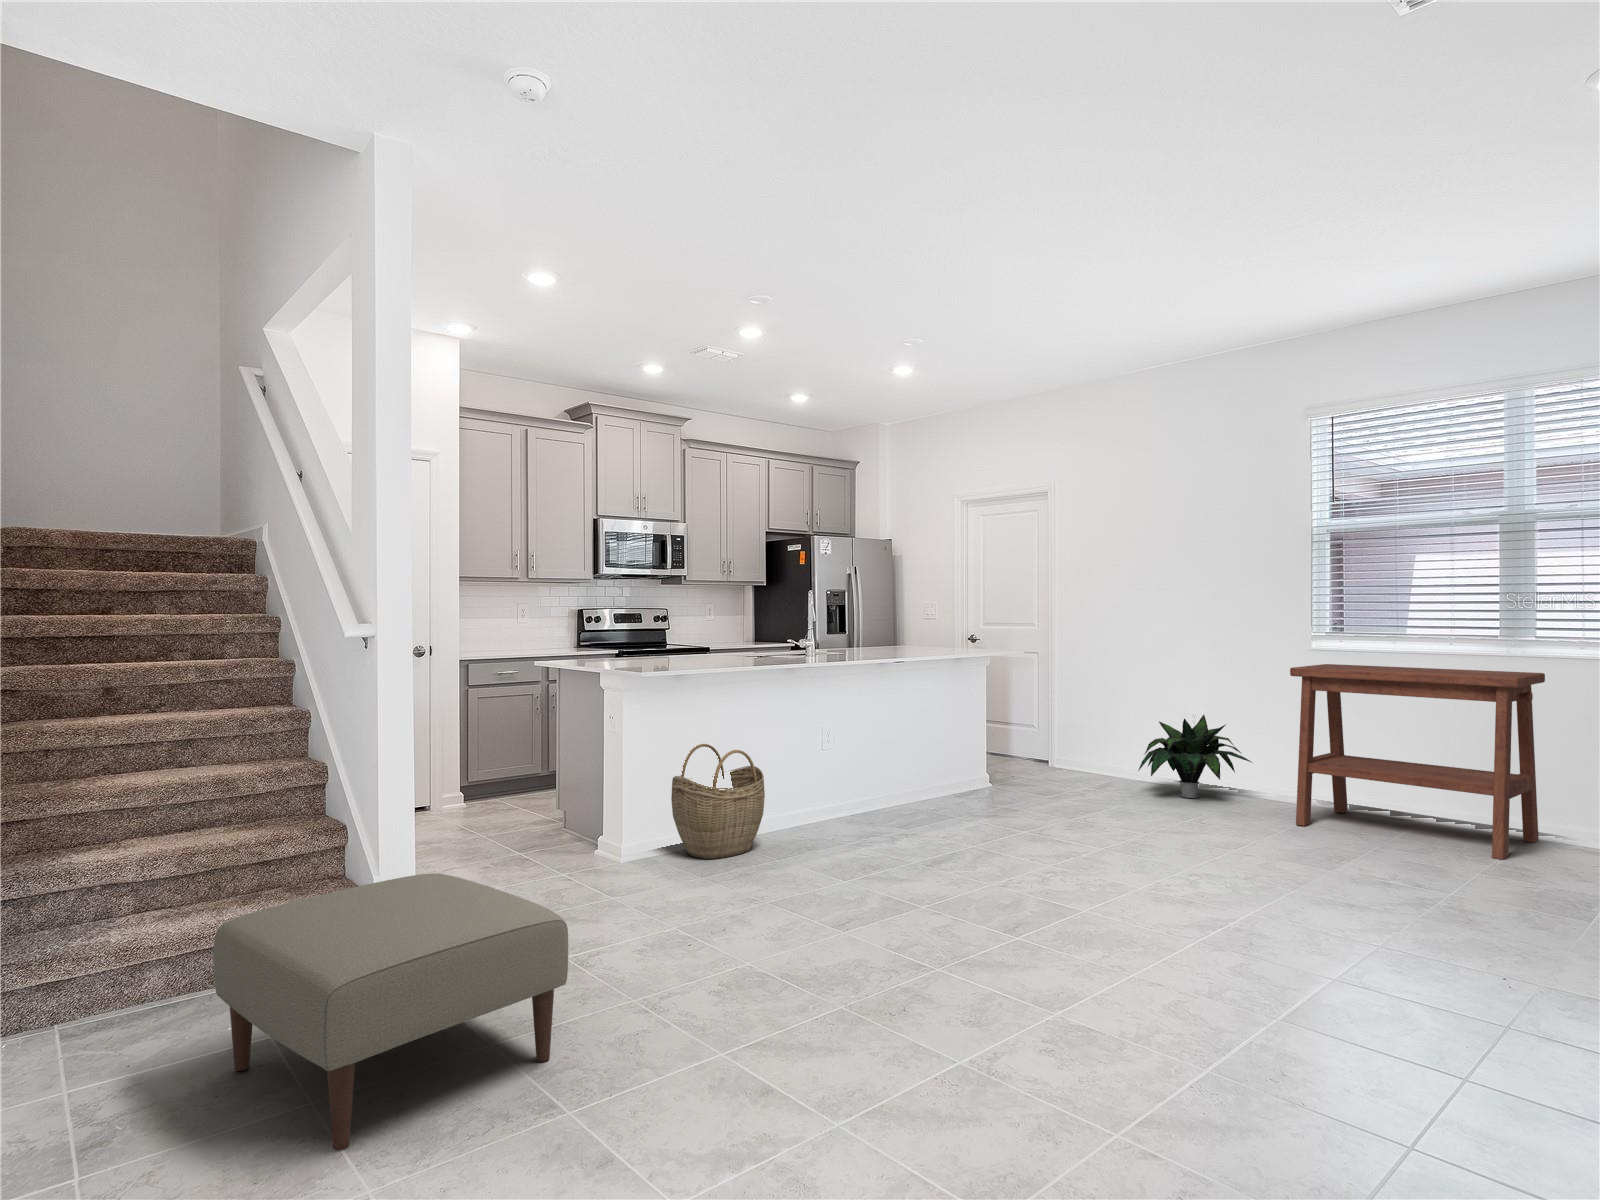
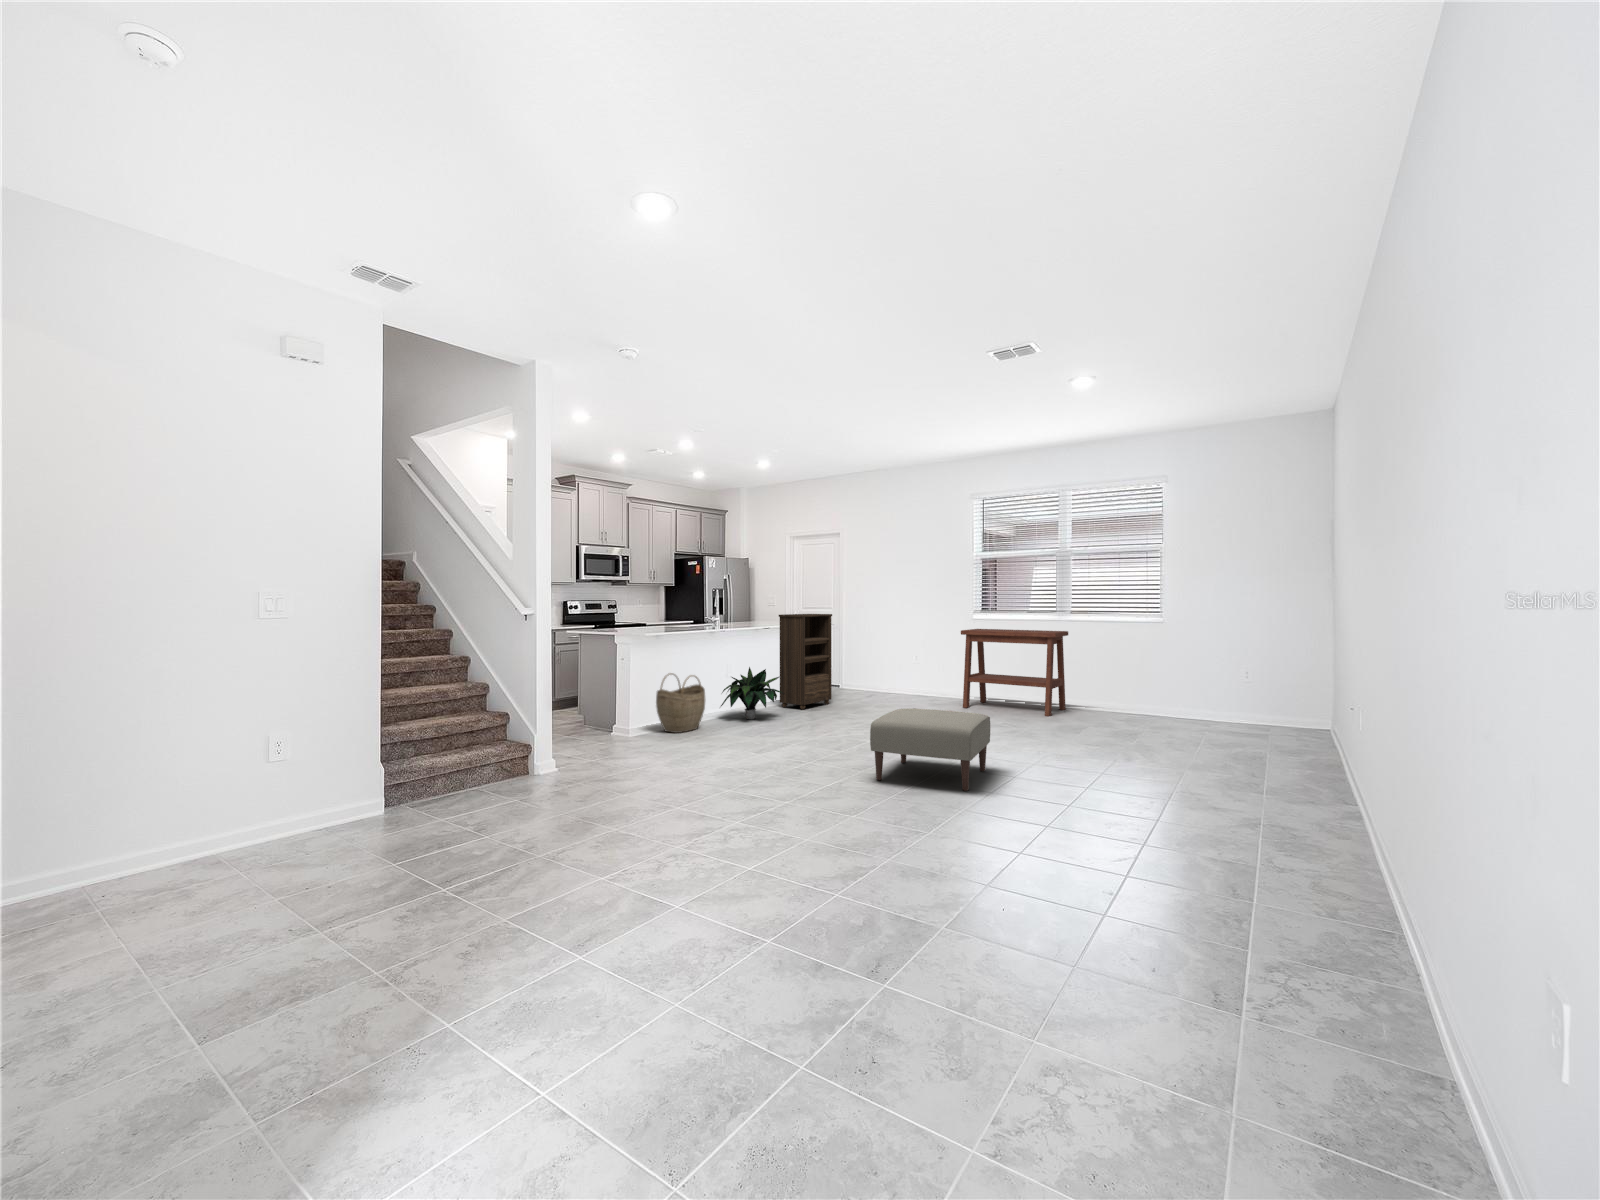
bookshelf: none [922,633,1026,813] -> present [779,614,832,709]
potted plant: present [1138,715,1251,798] -> present [721,667,784,719]
ottoman: present [214,873,568,1150] -> present [870,709,990,791]

